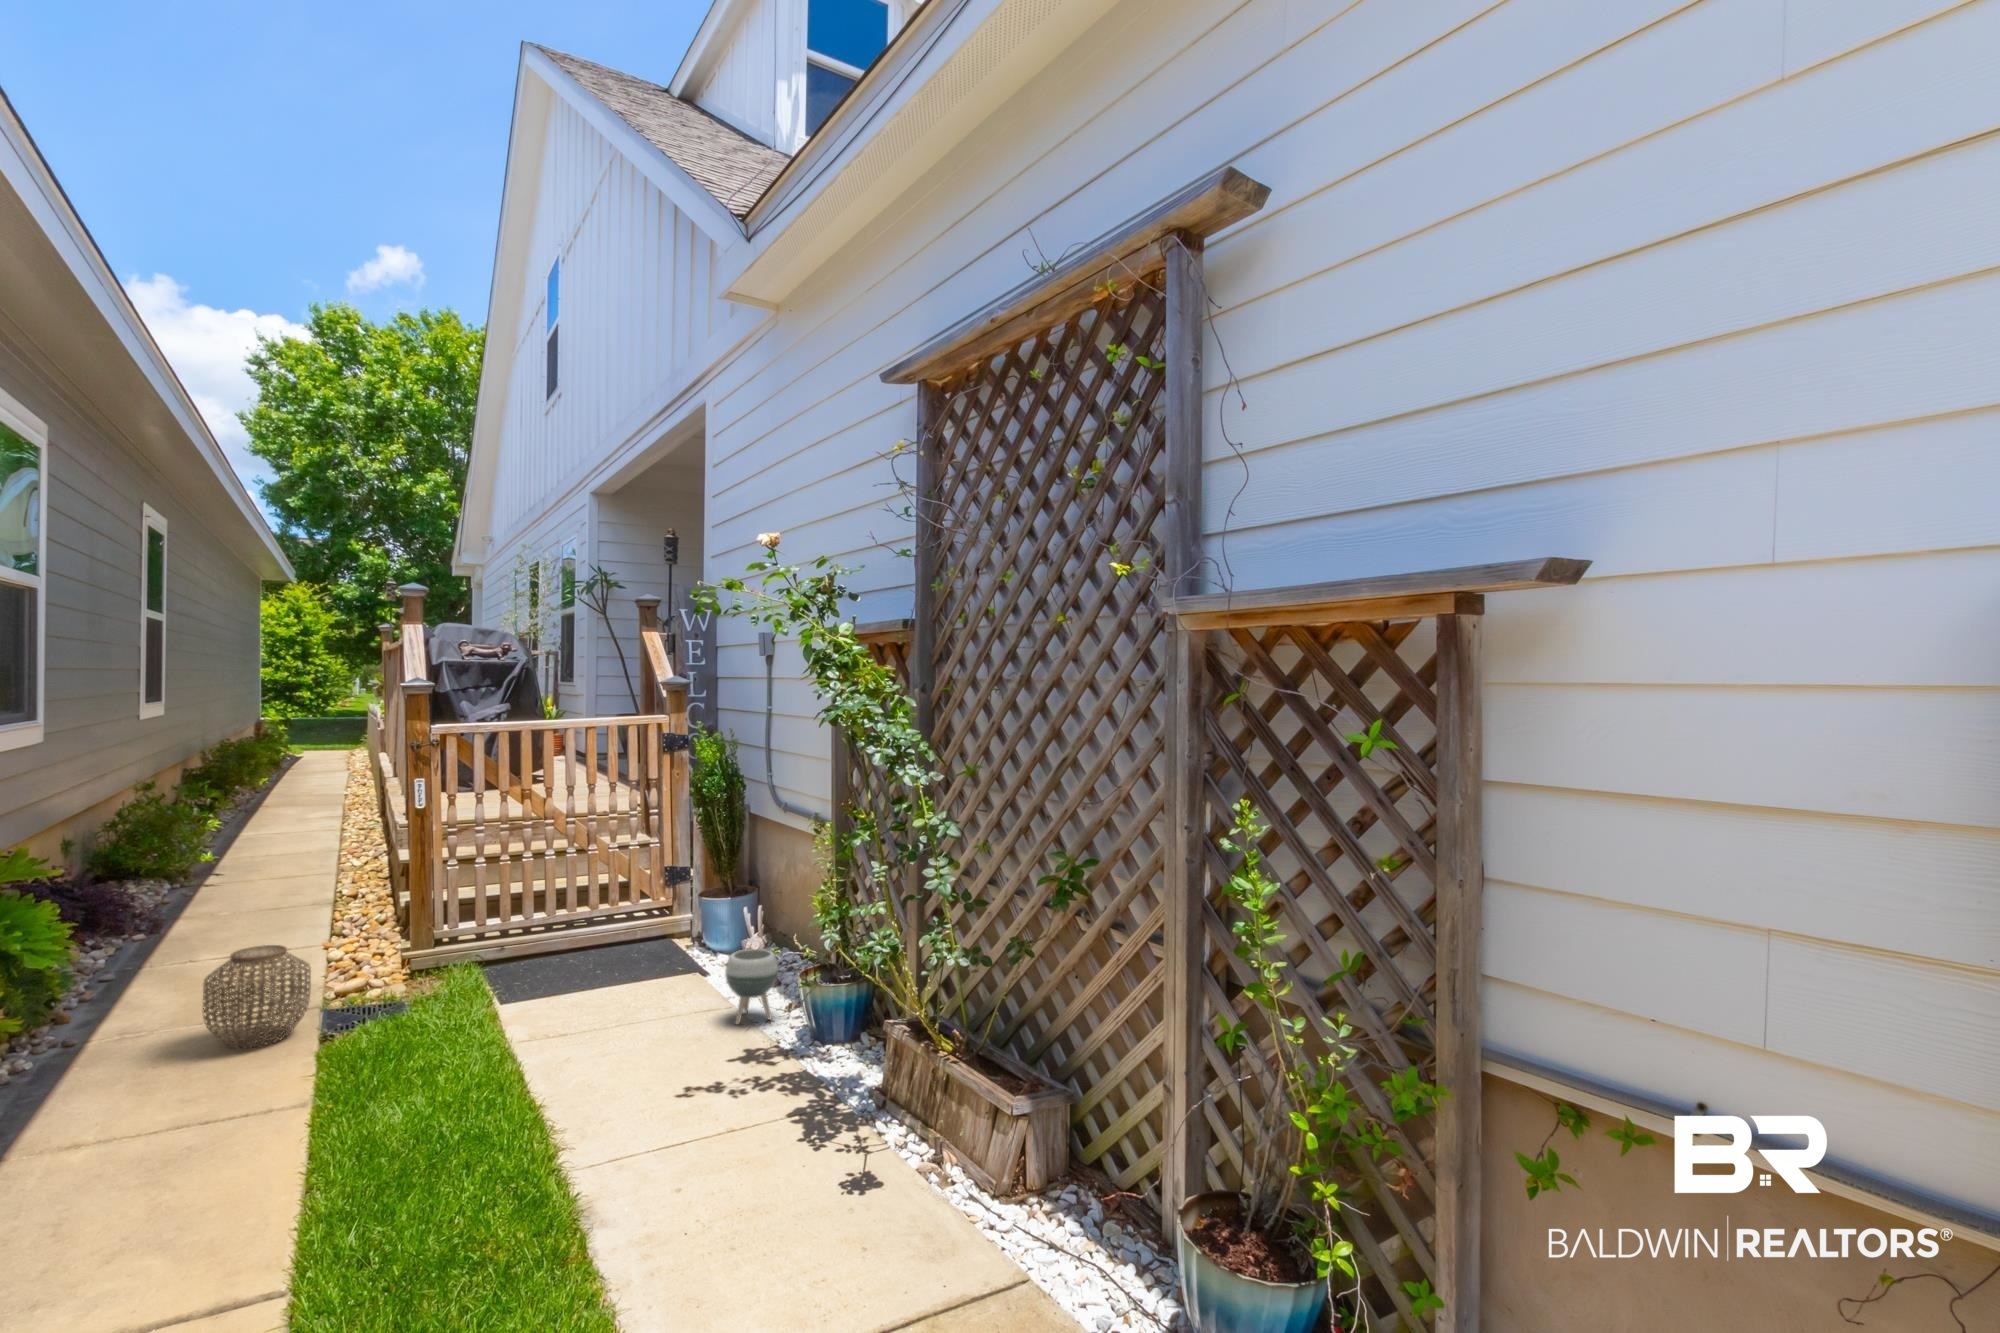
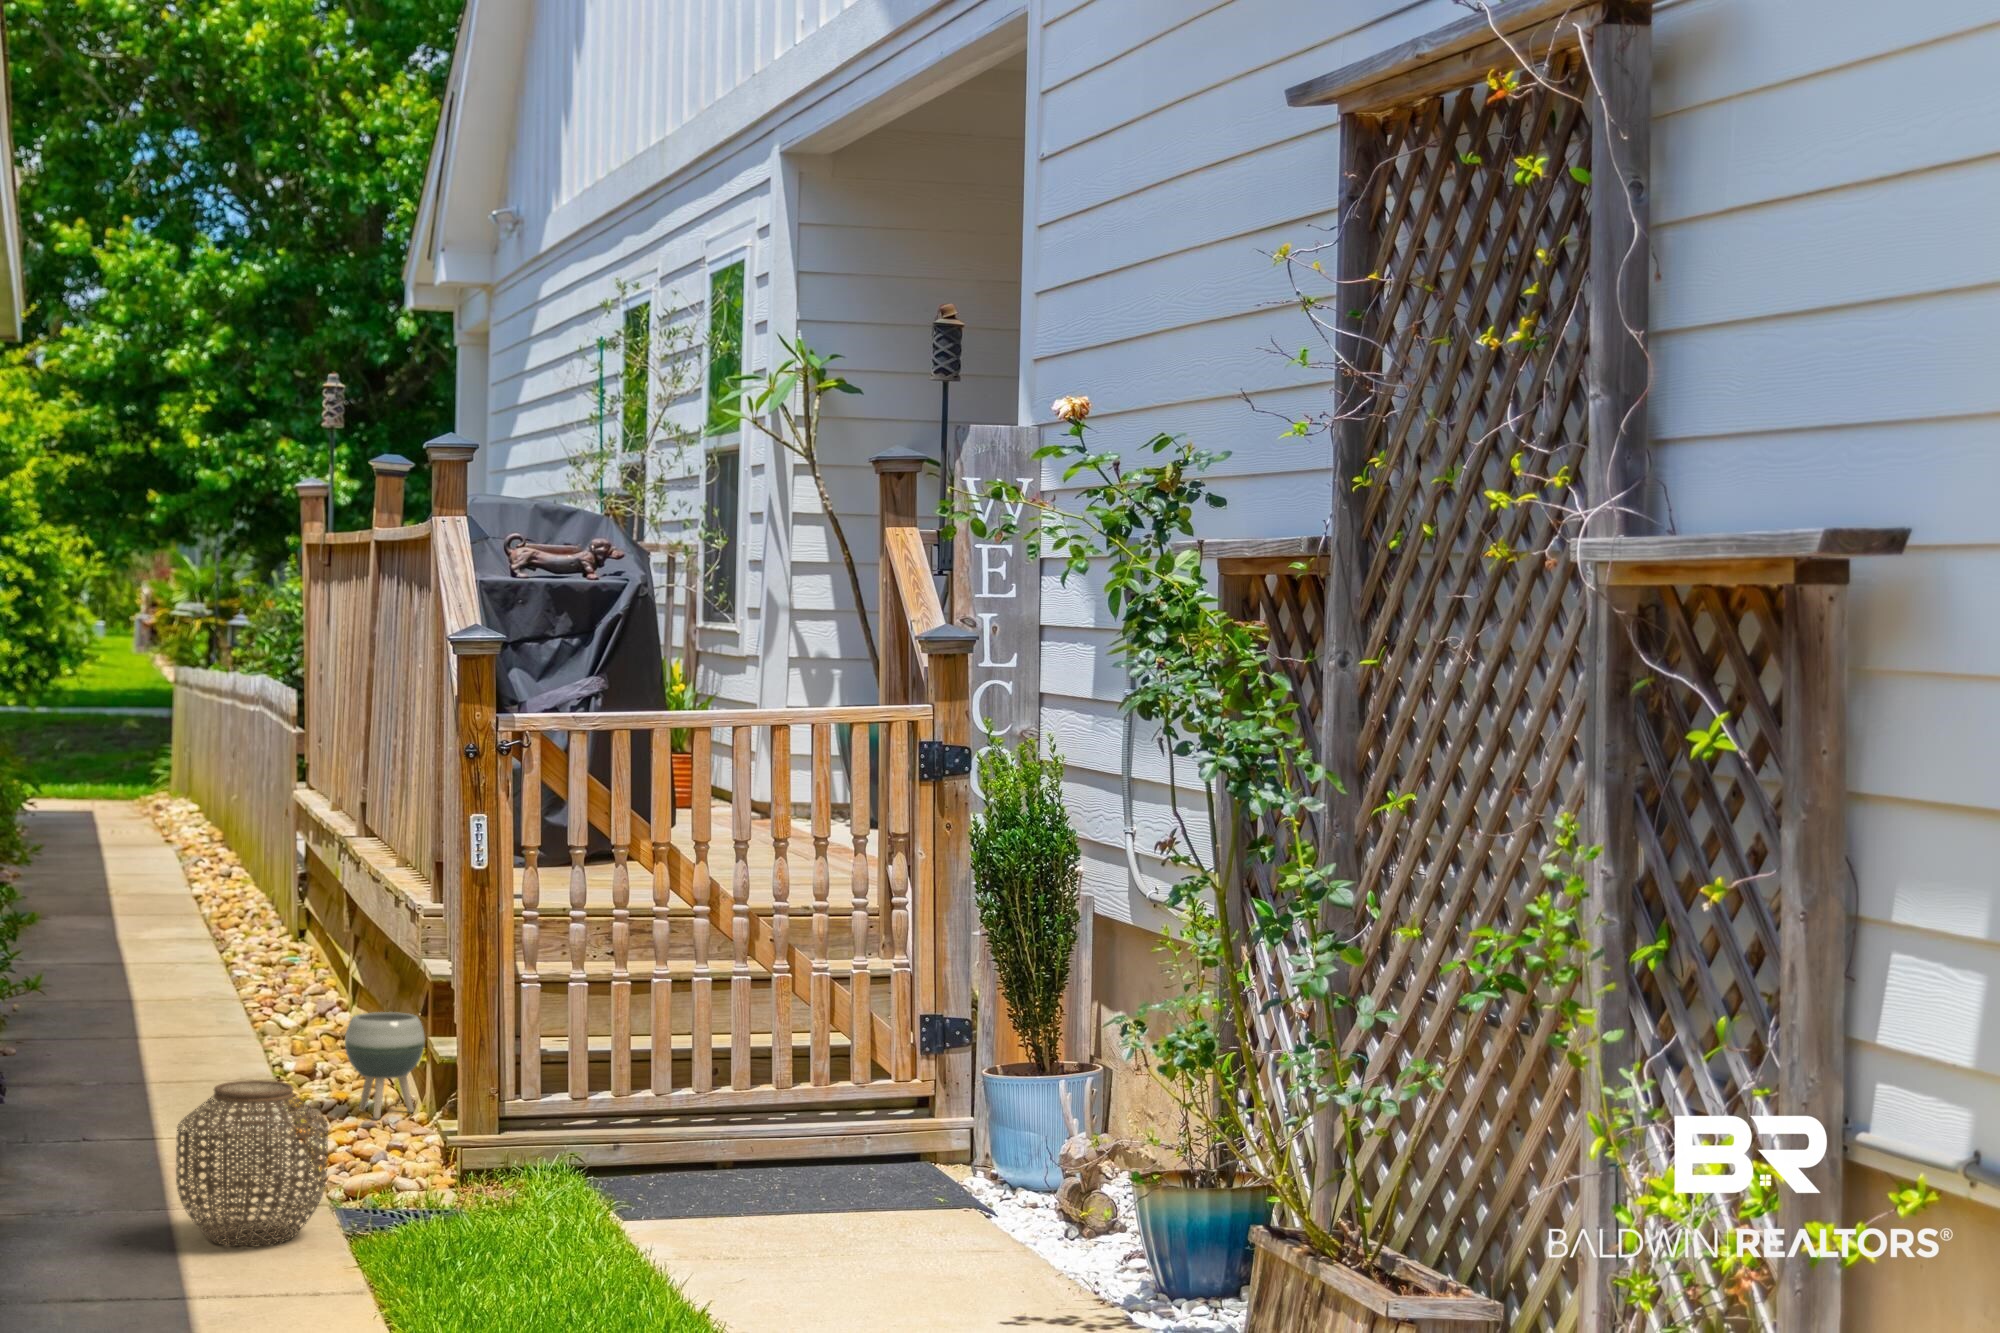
planter: present [725,949,778,1025] -> present [345,1012,425,1119]

